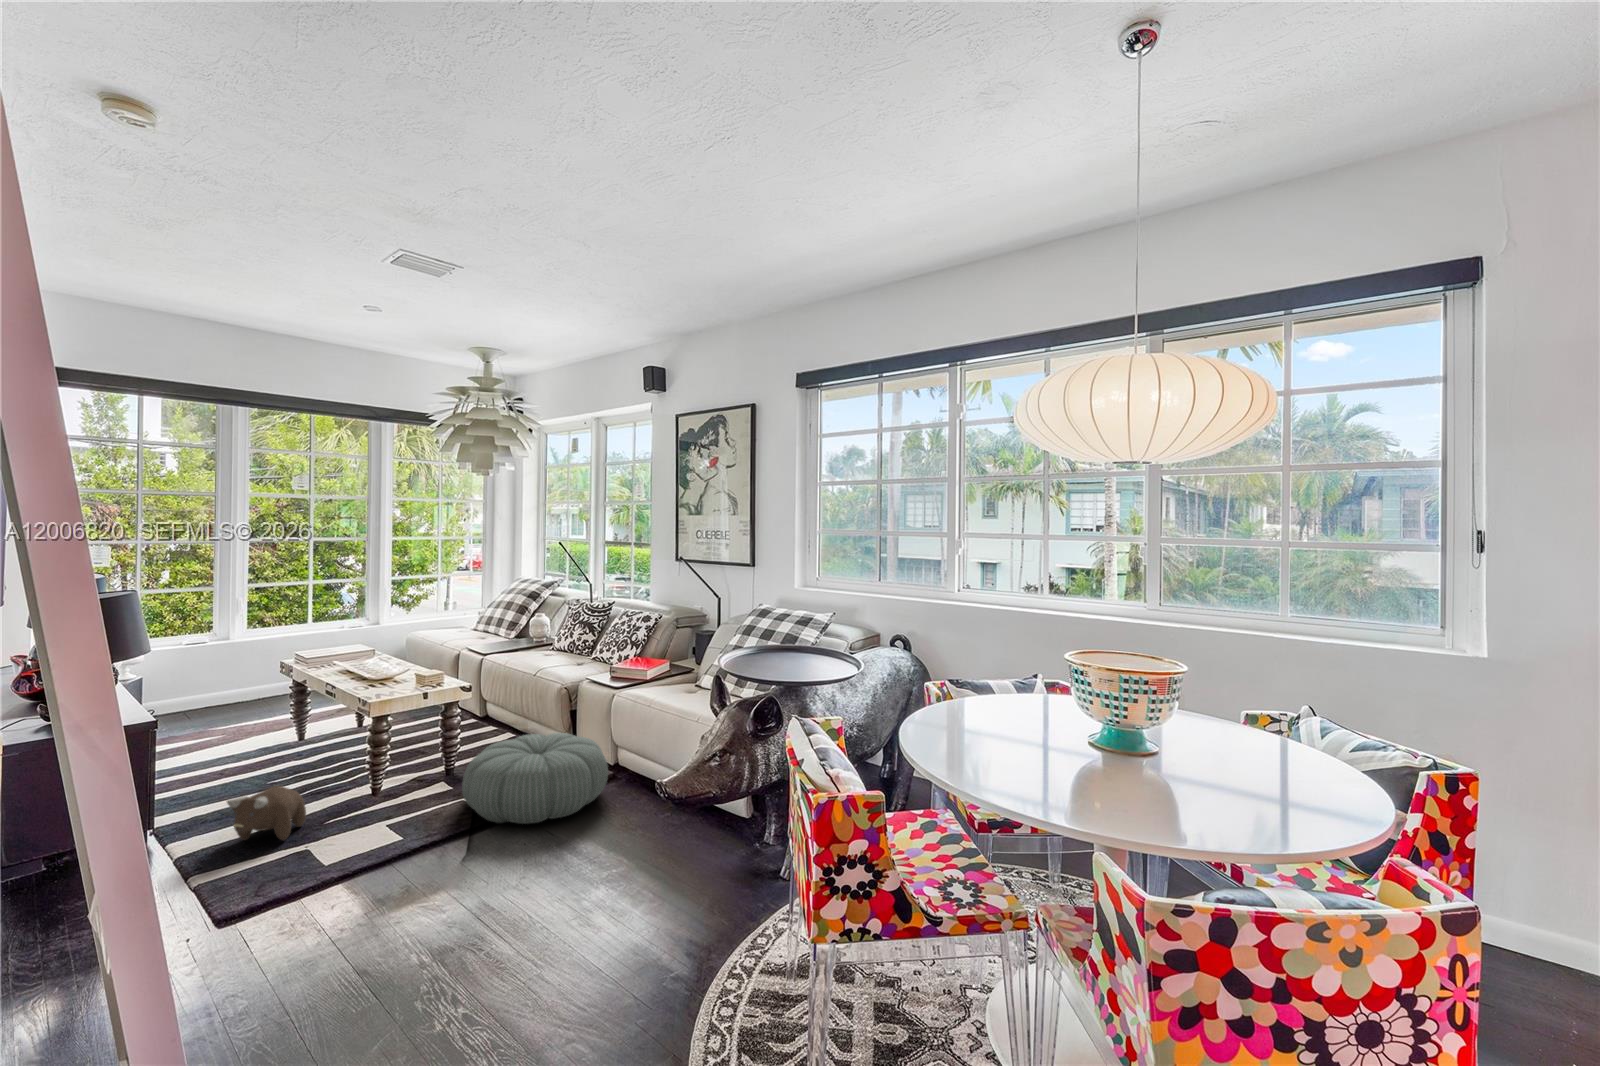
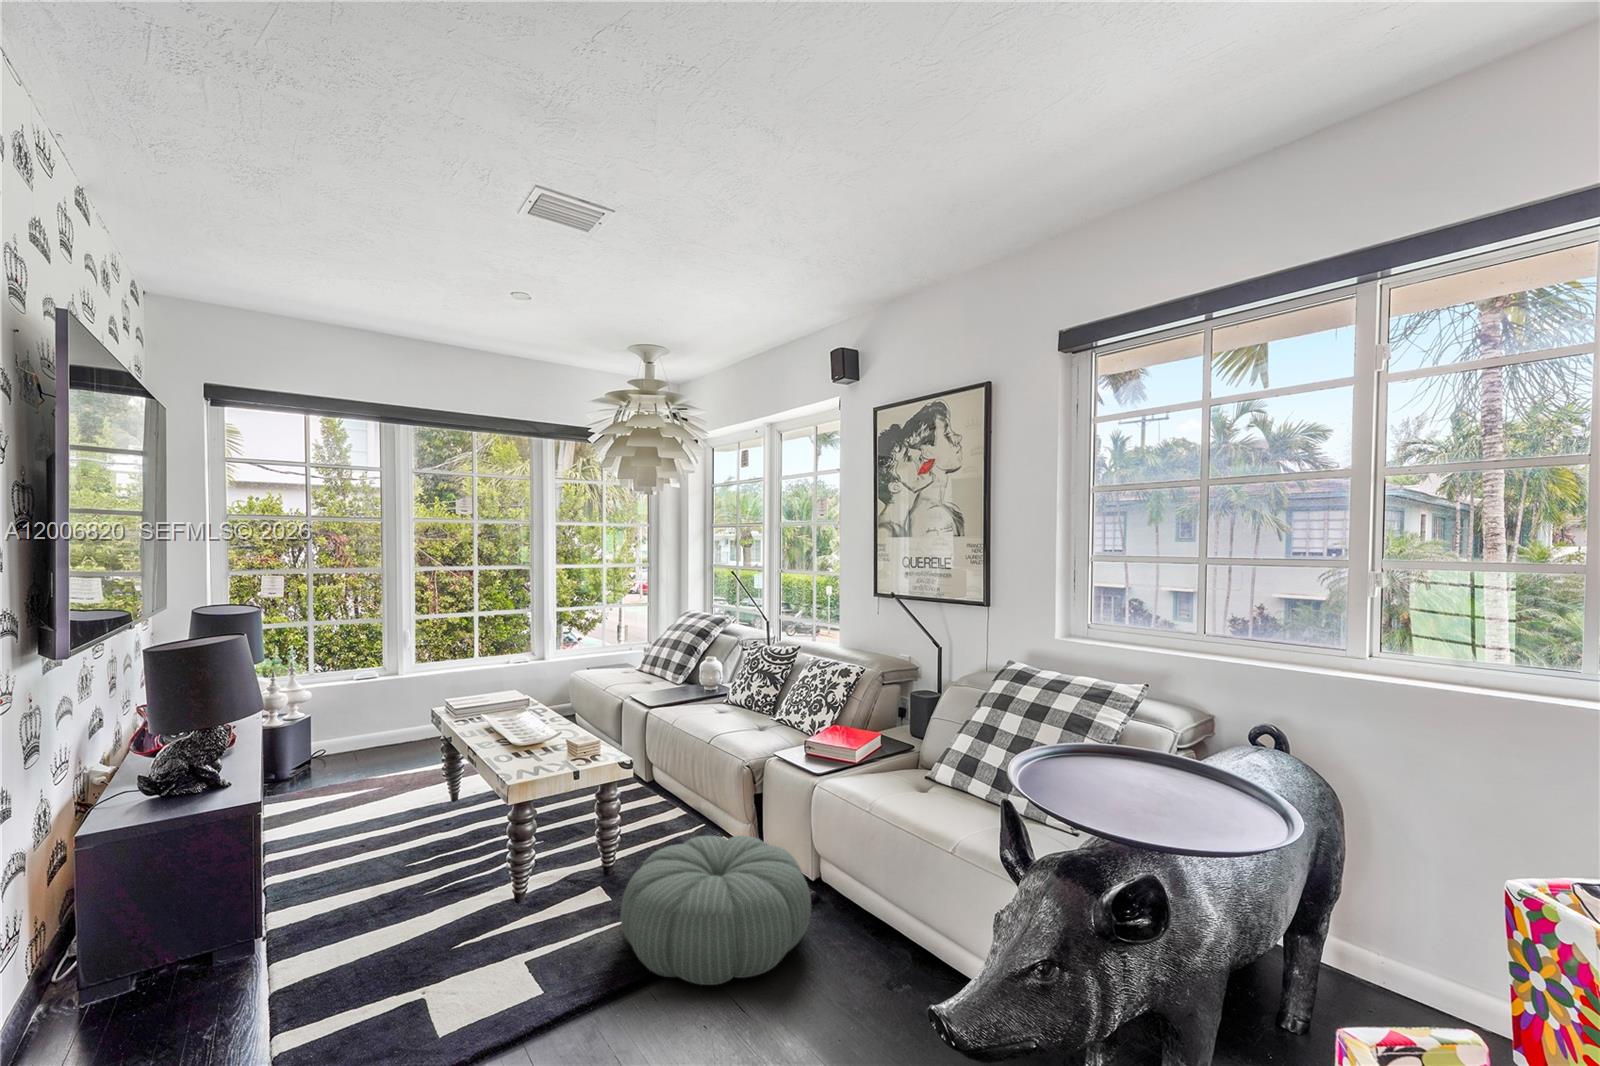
plush toy: present [227,786,306,840] -> none [334,899,433,978]

